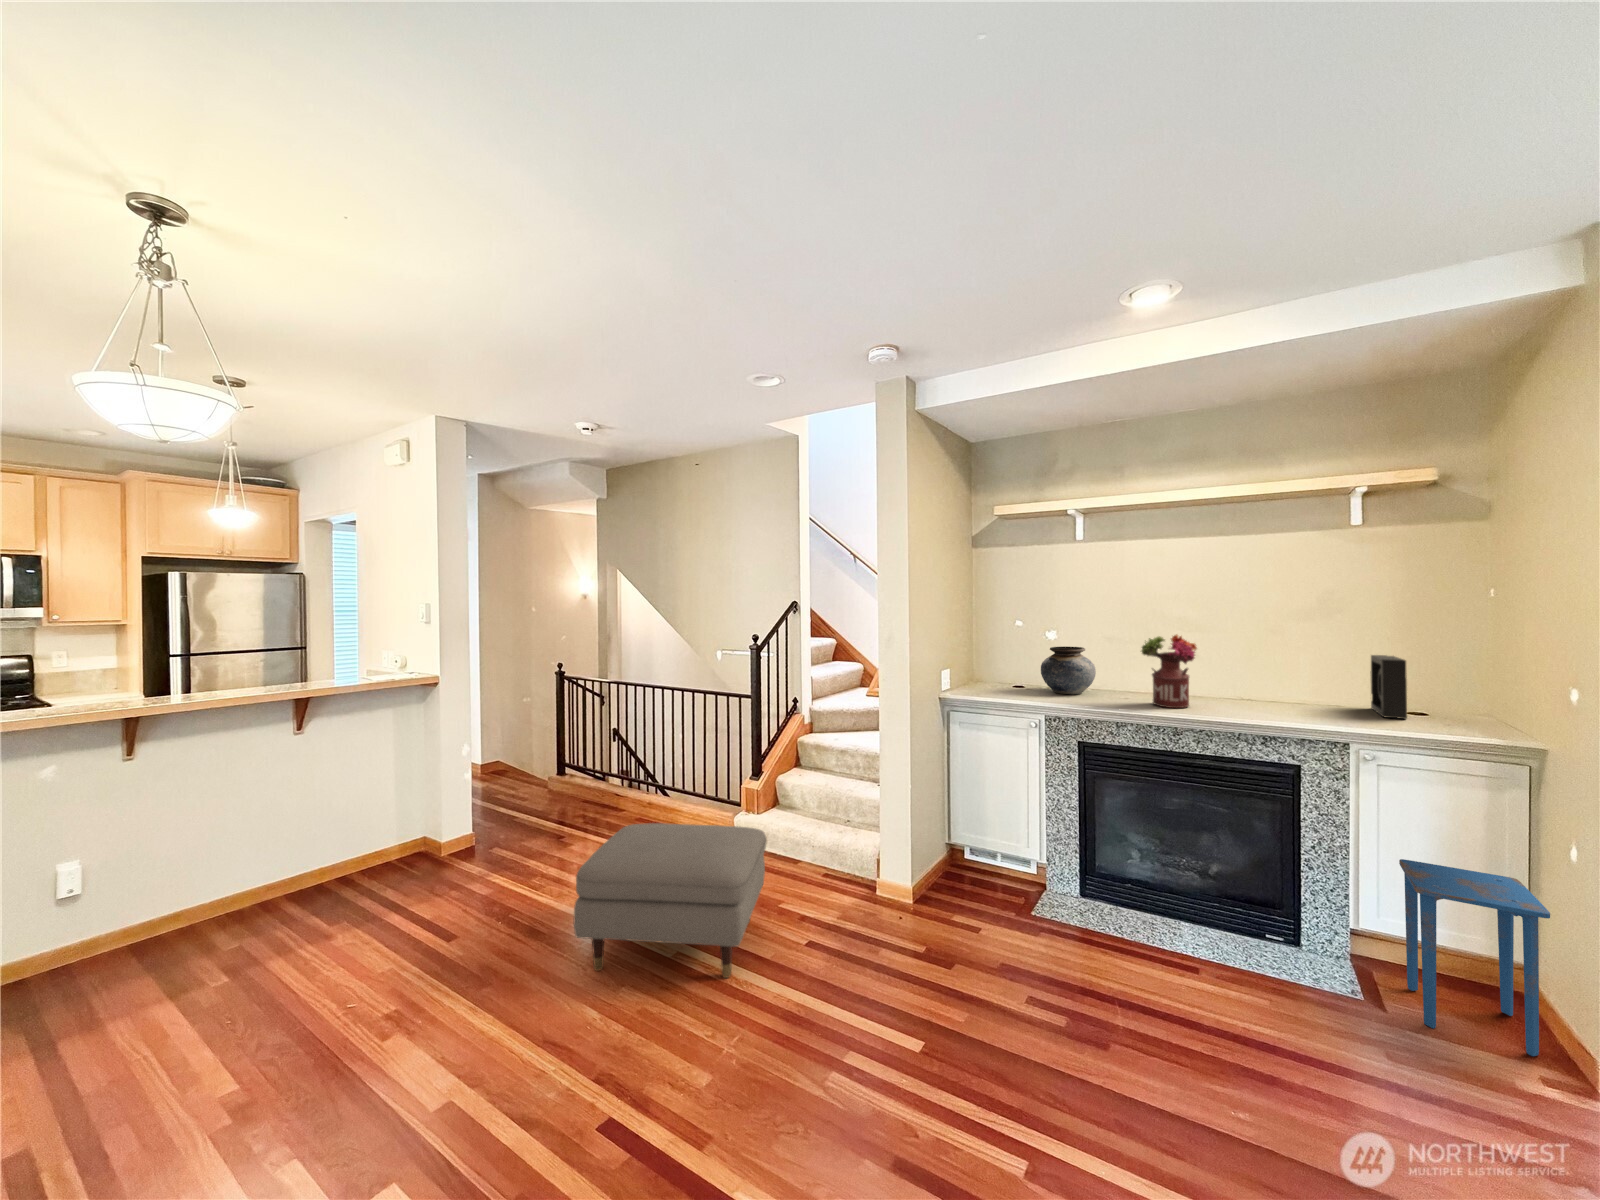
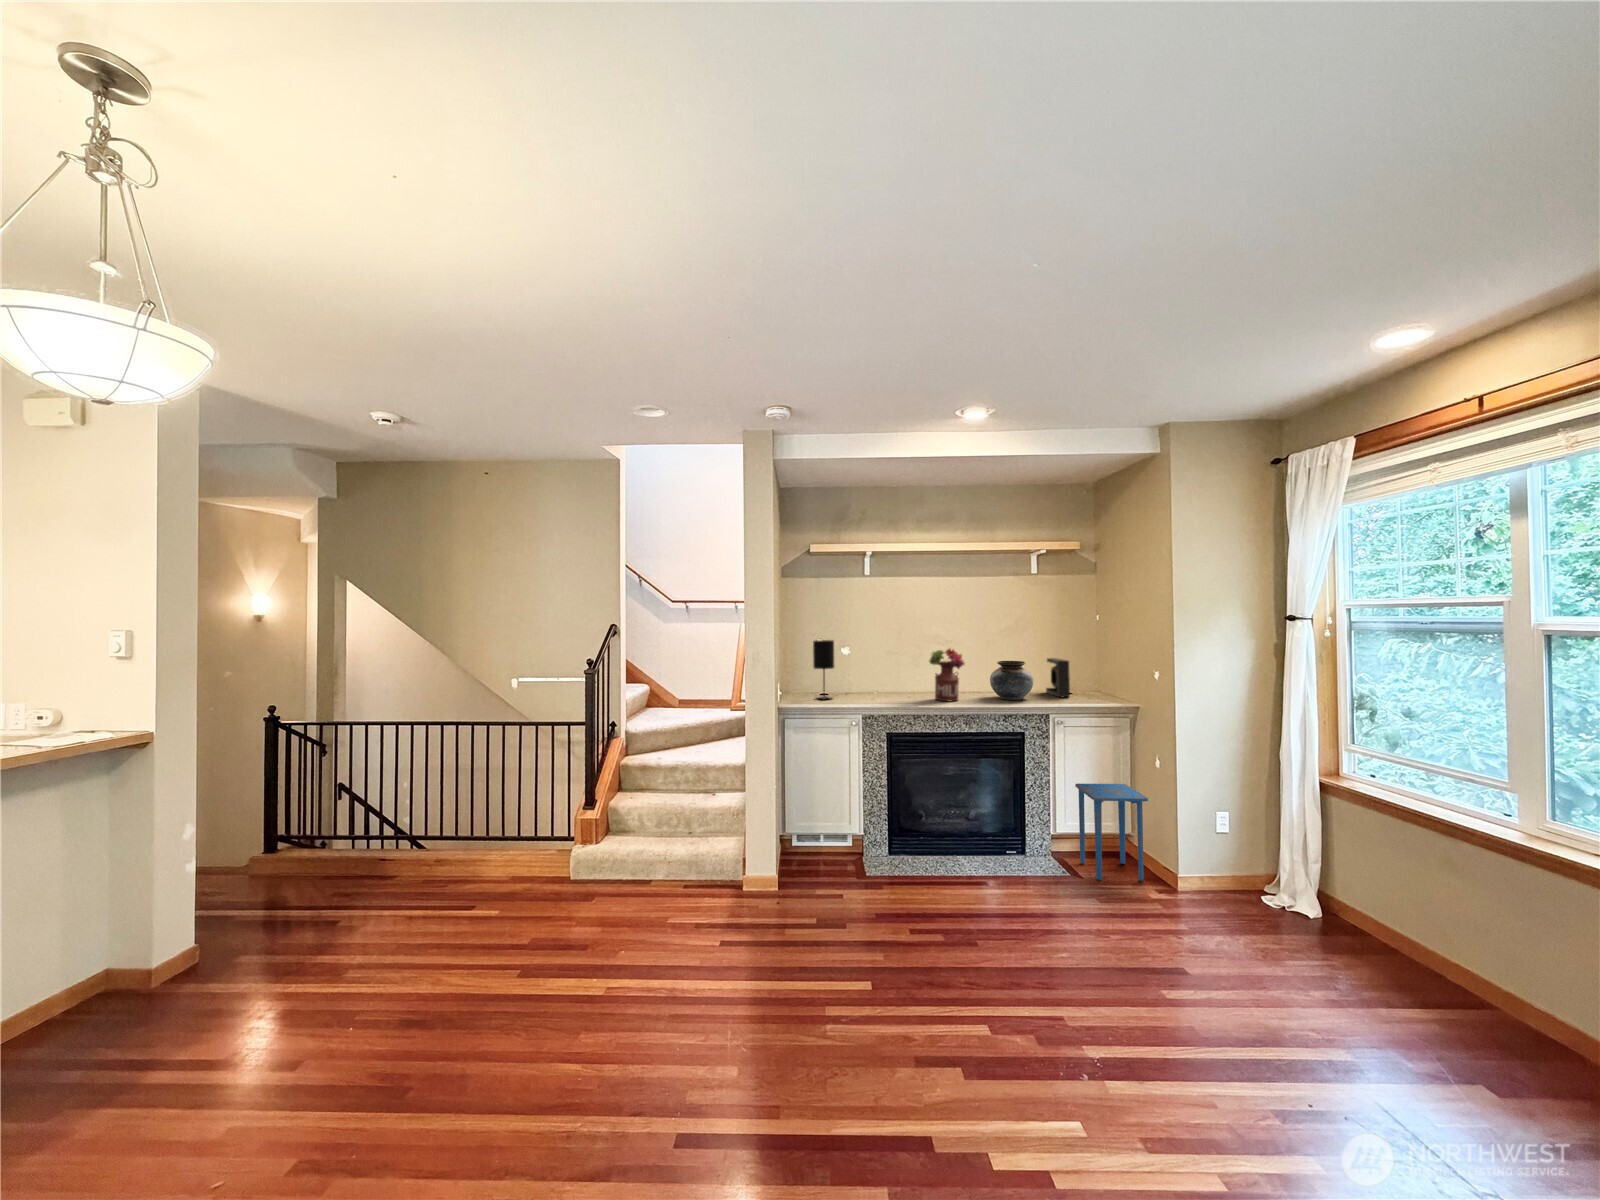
table lamp: none [988,621,1015,692] -> present [813,640,834,699]
vase: present [1041,647,1096,694] -> present [990,661,1033,700]
ottoman: present [574,823,767,978] -> none [504,849,694,1030]

